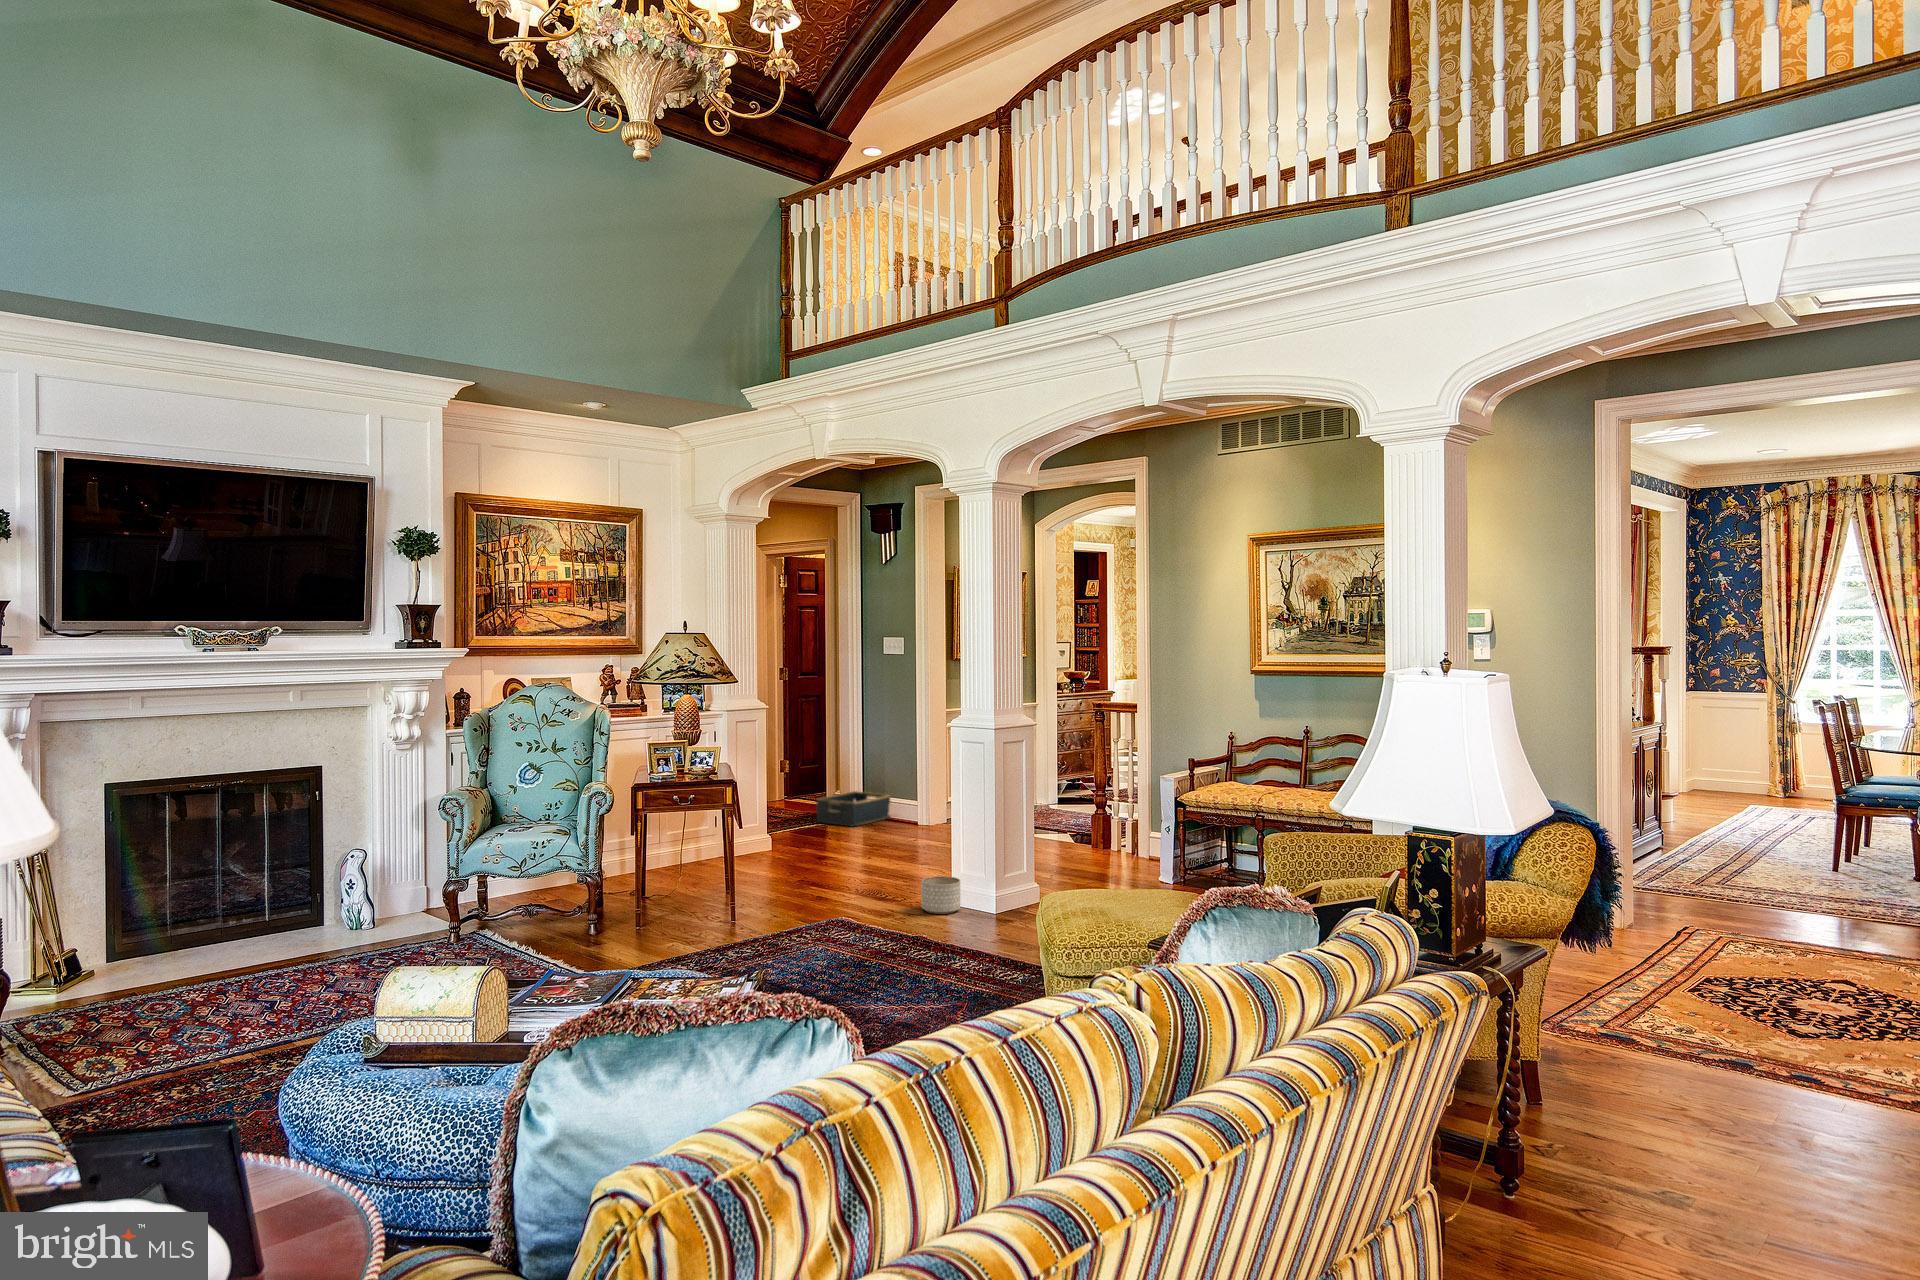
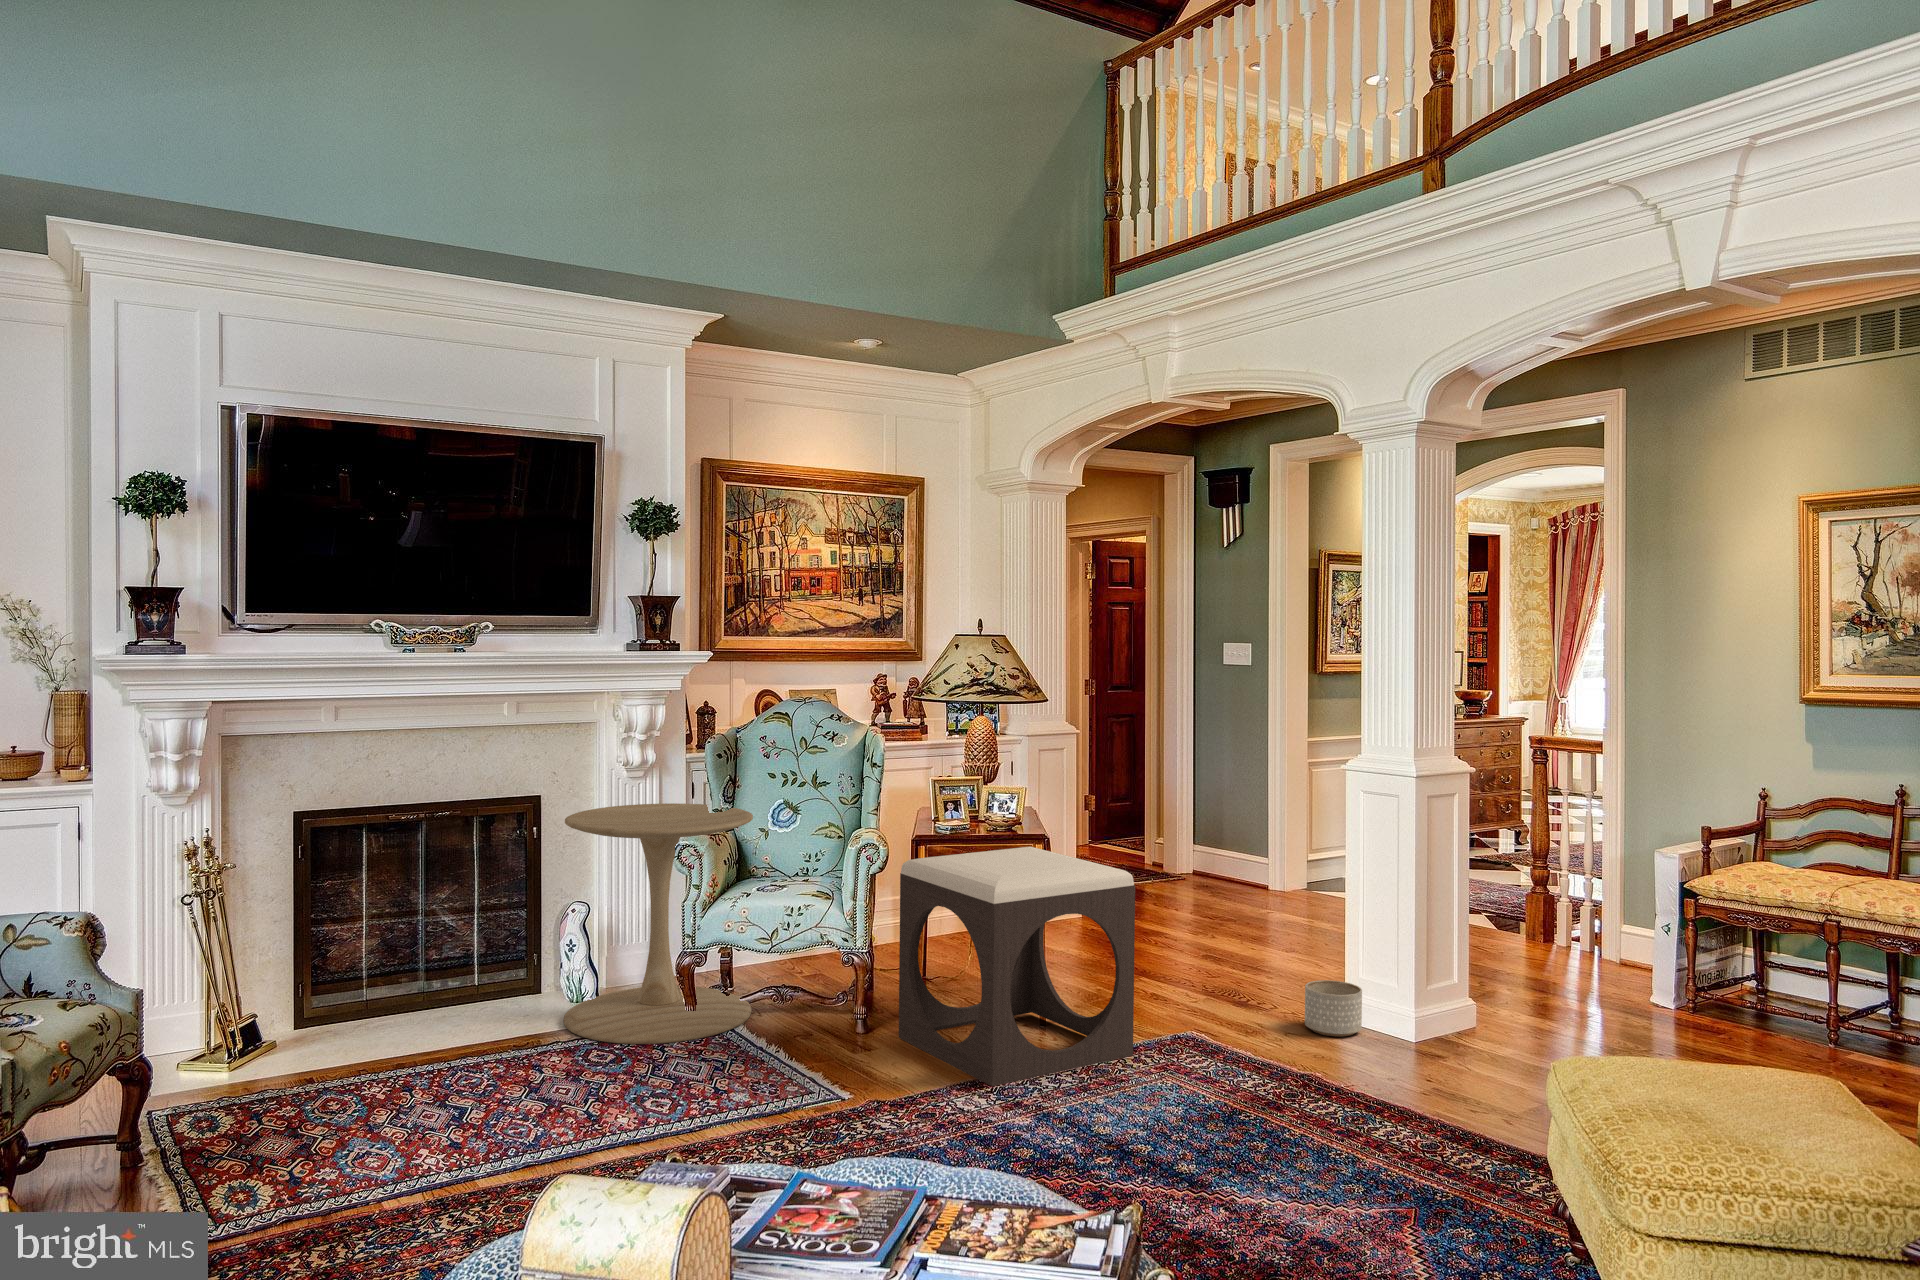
pedestal table: none [347,768,504,952] -> present [564,803,753,1044]
footstool: none [622,790,797,960] -> present [899,847,1135,1086]
basket: present [816,791,890,826] -> none [1138,841,1234,888]

